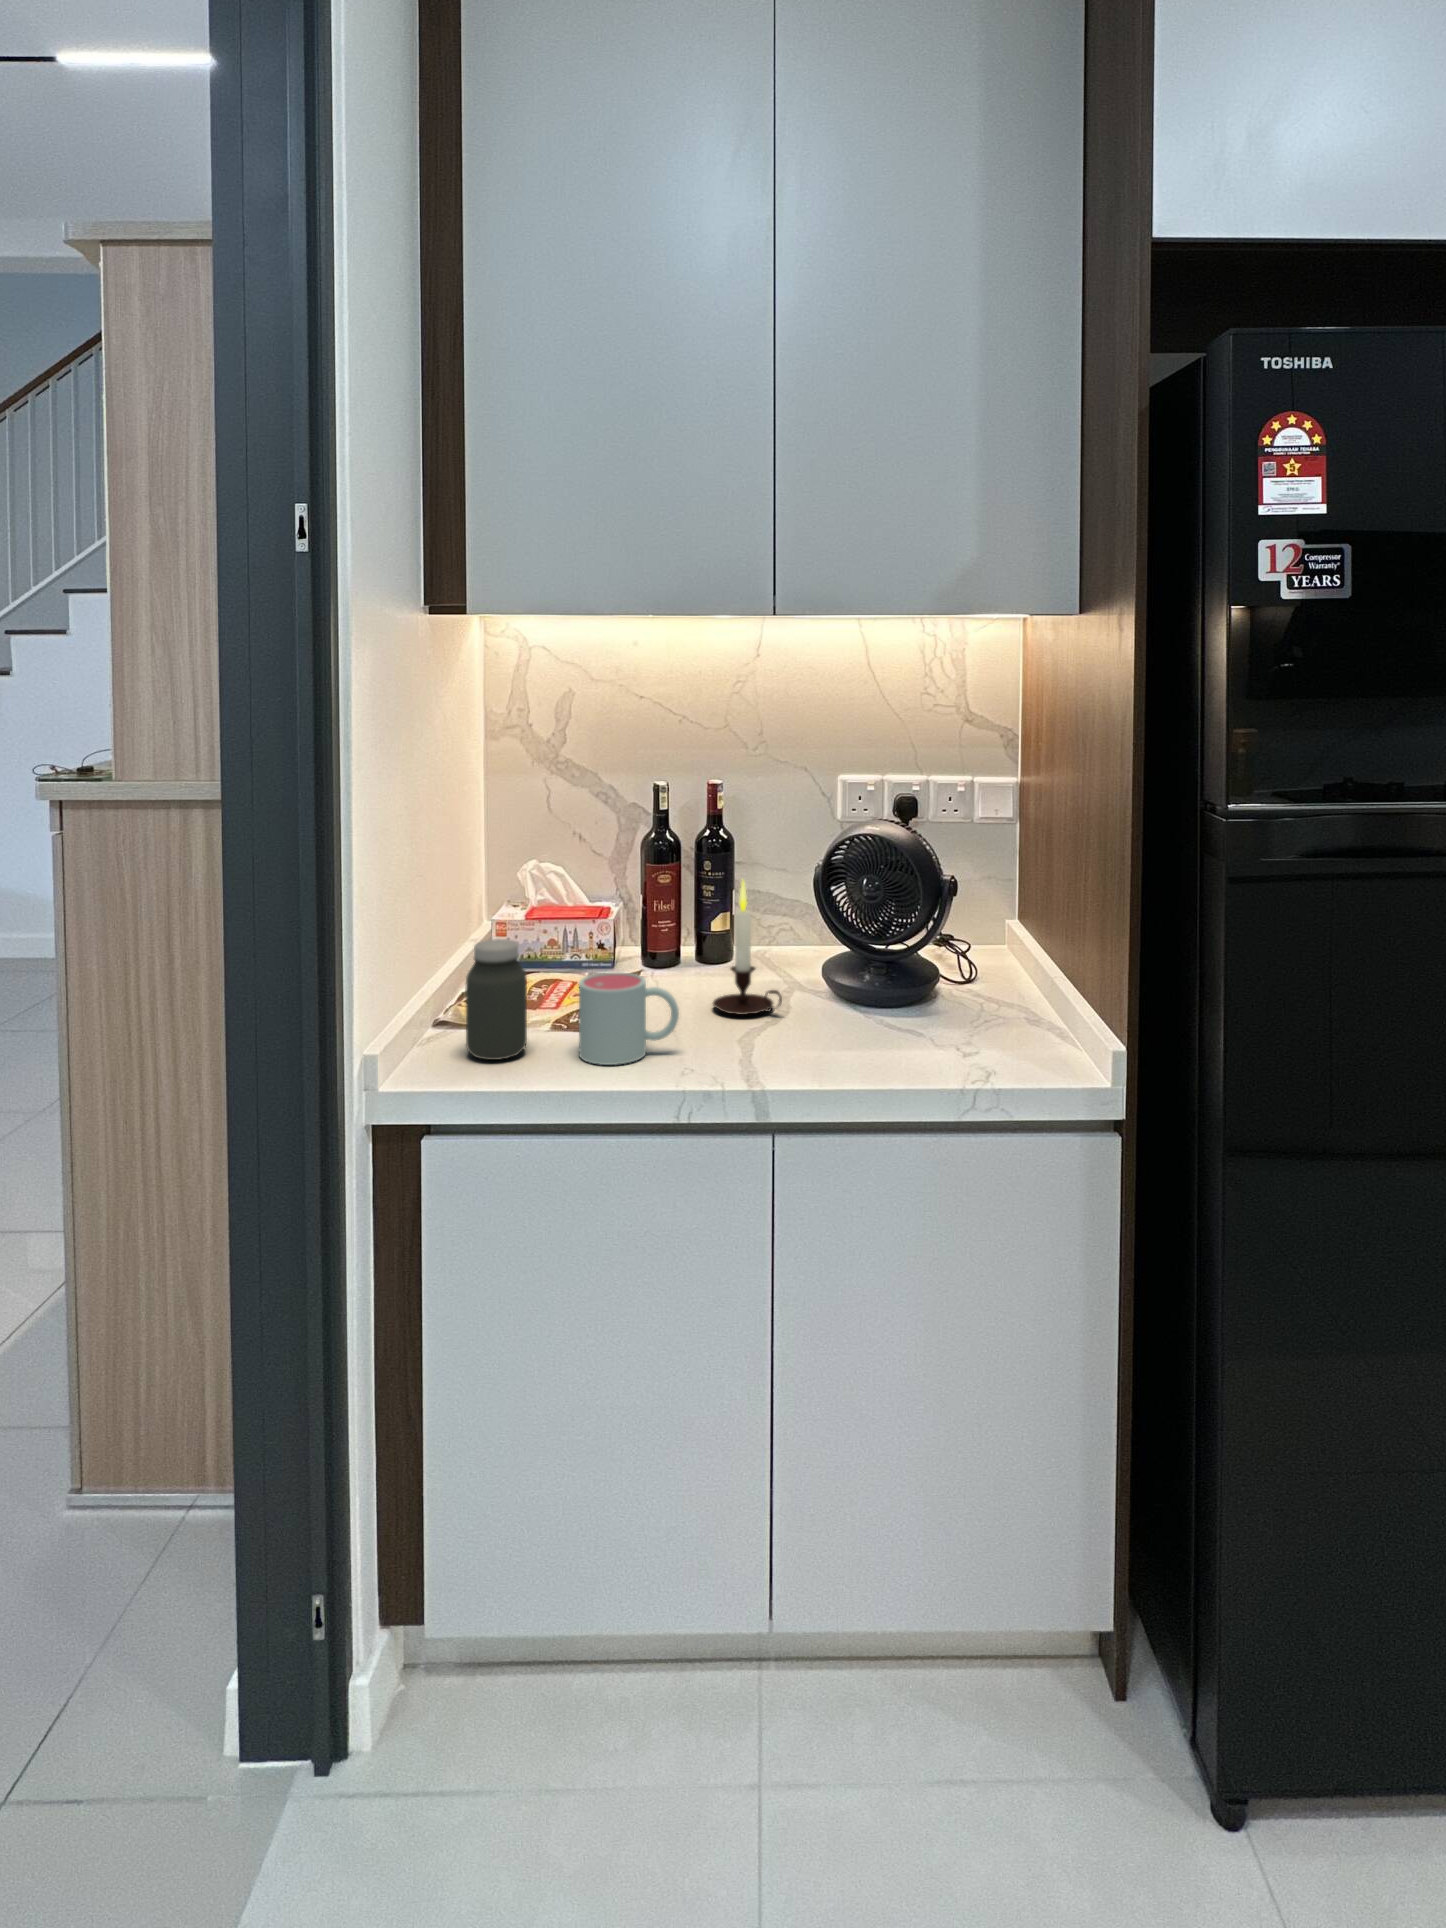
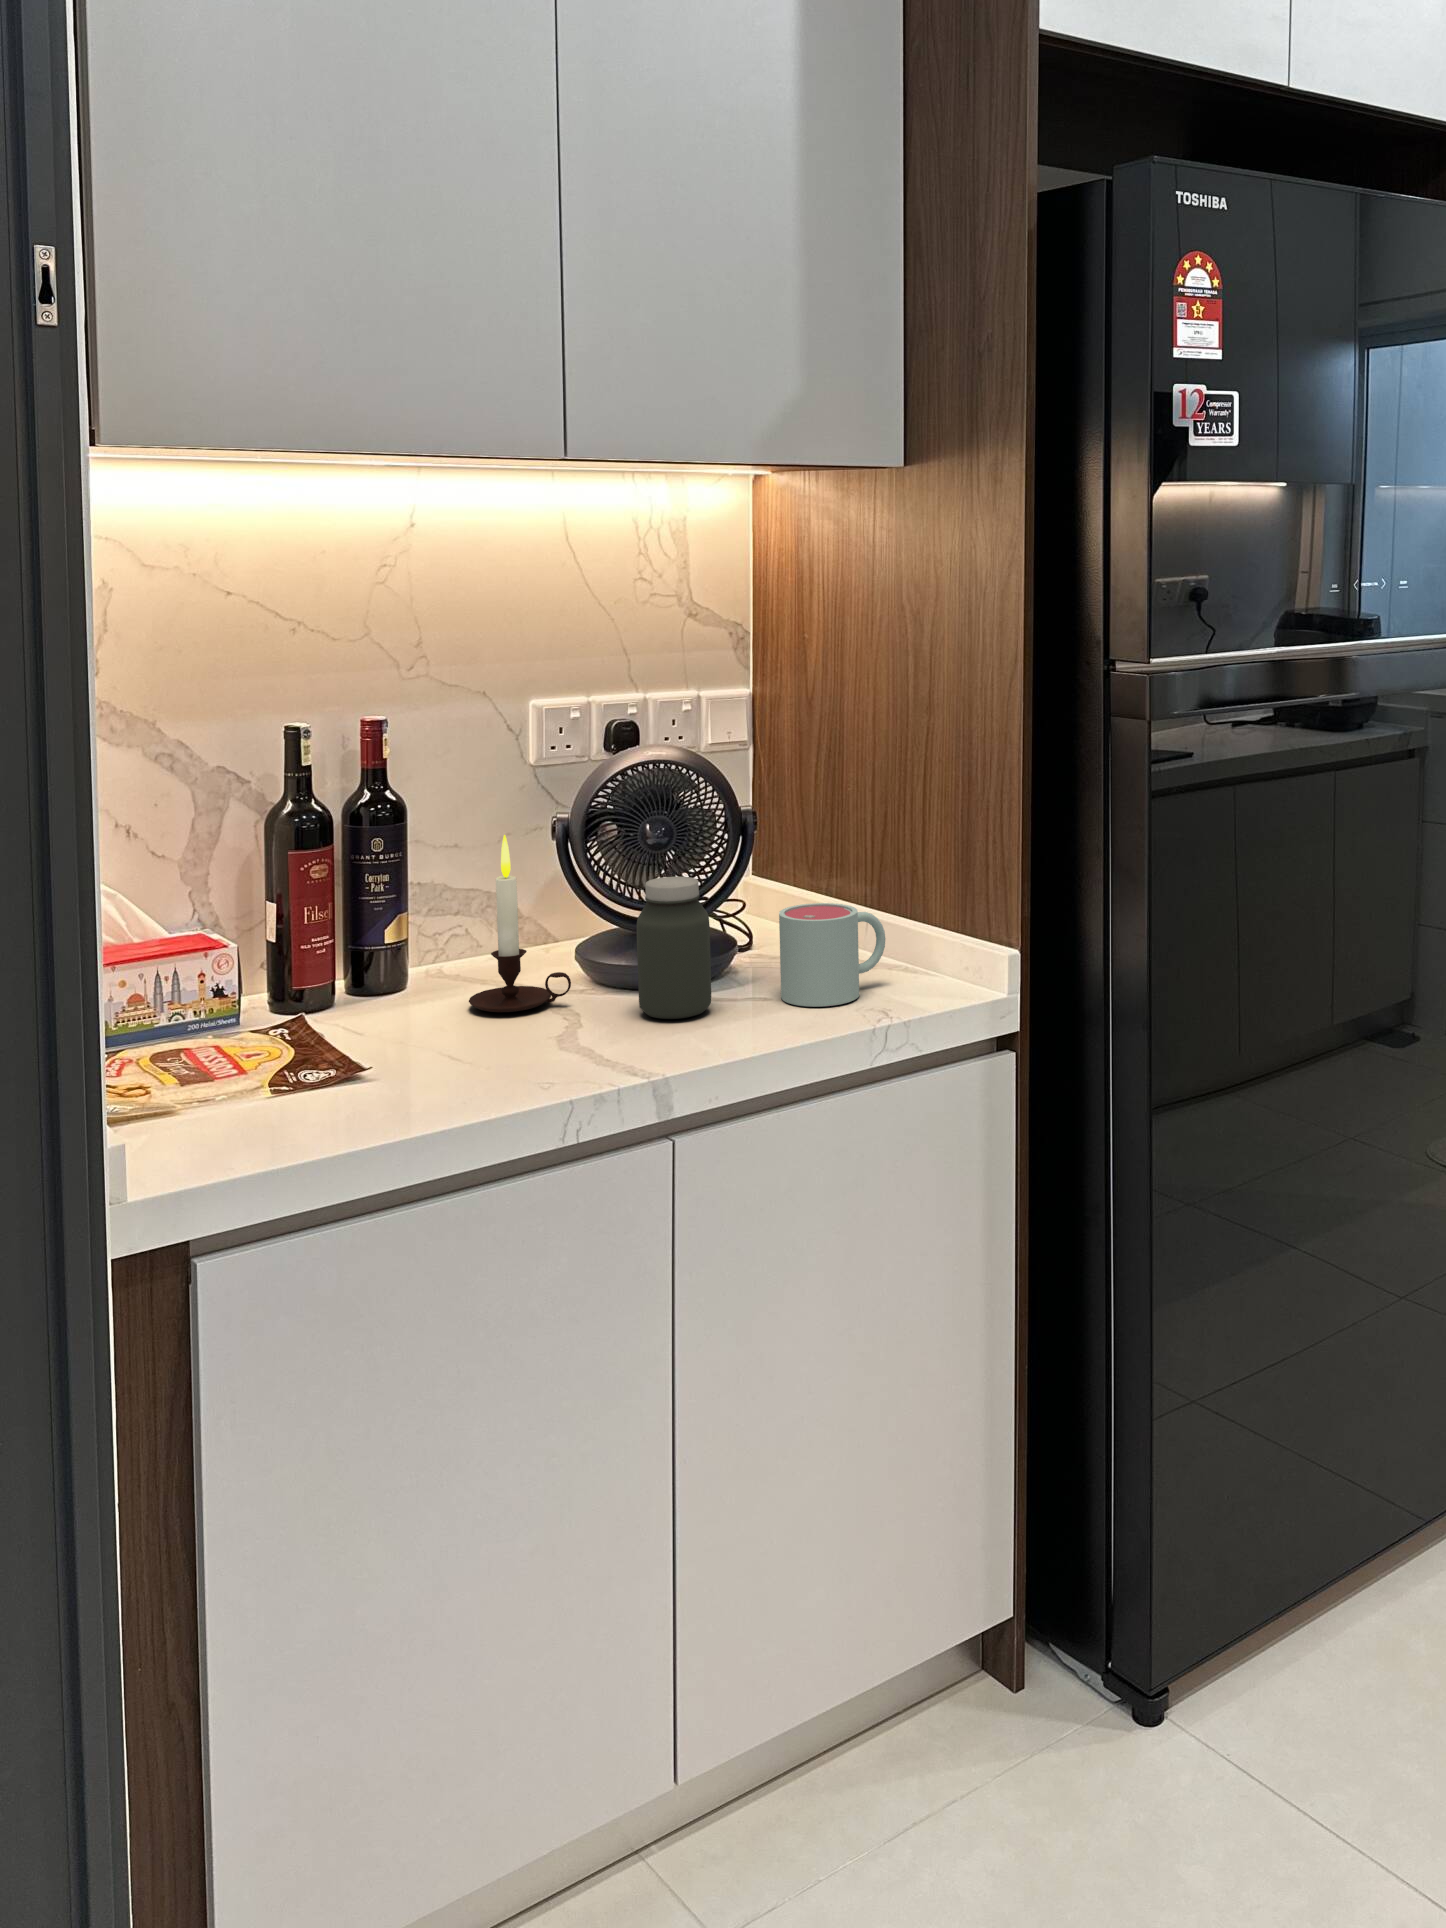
jar: present [465,939,527,1060] -> present [637,877,711,1019]
mug: present [579,972,679,1065] -> present [779,903,886,1007]

